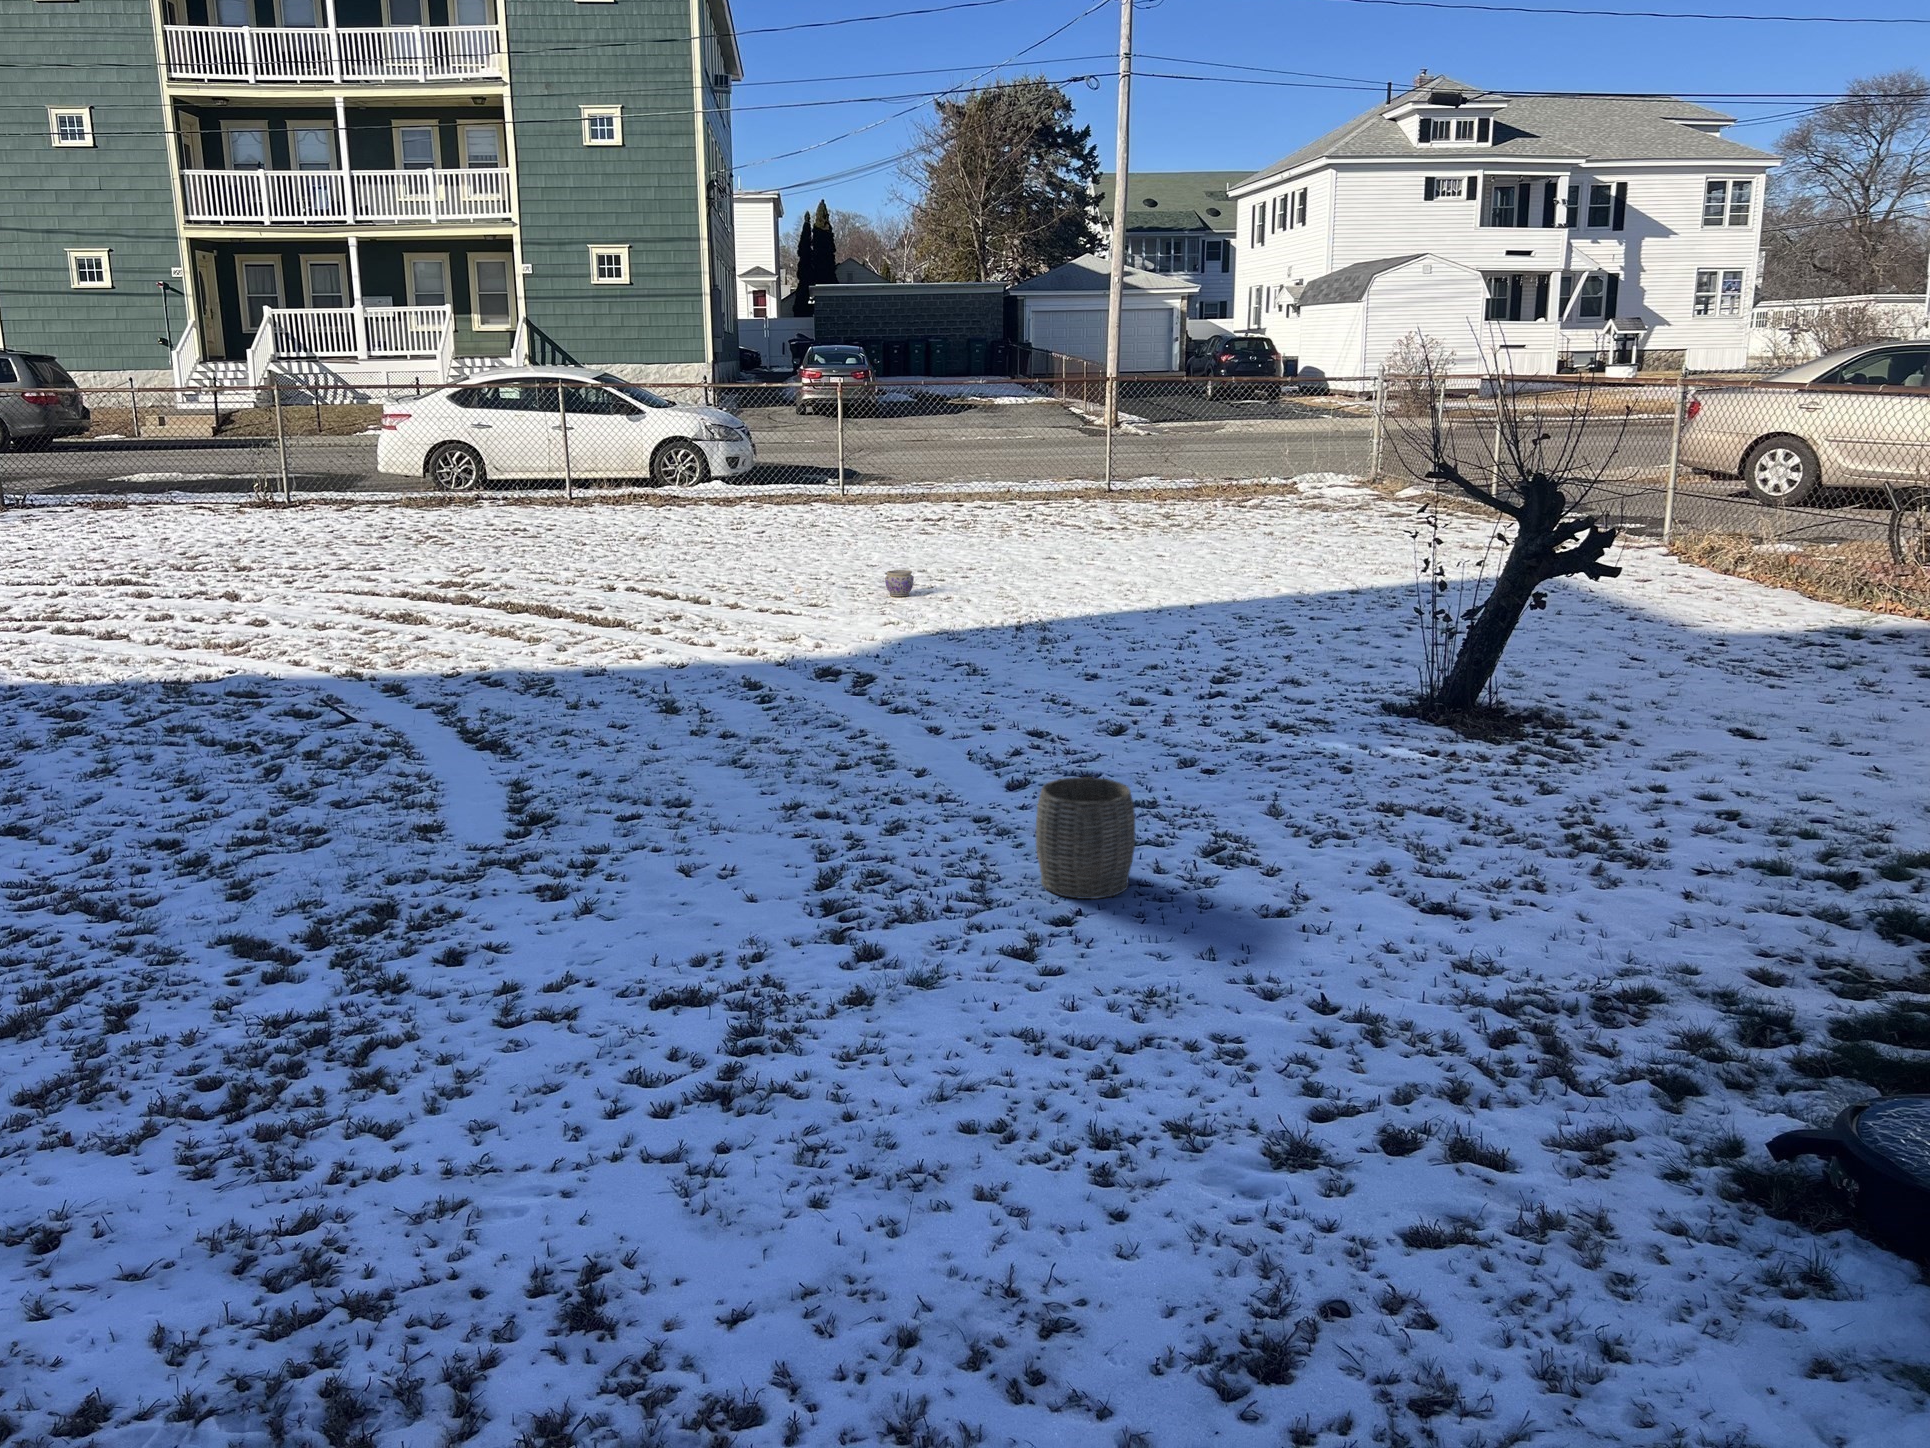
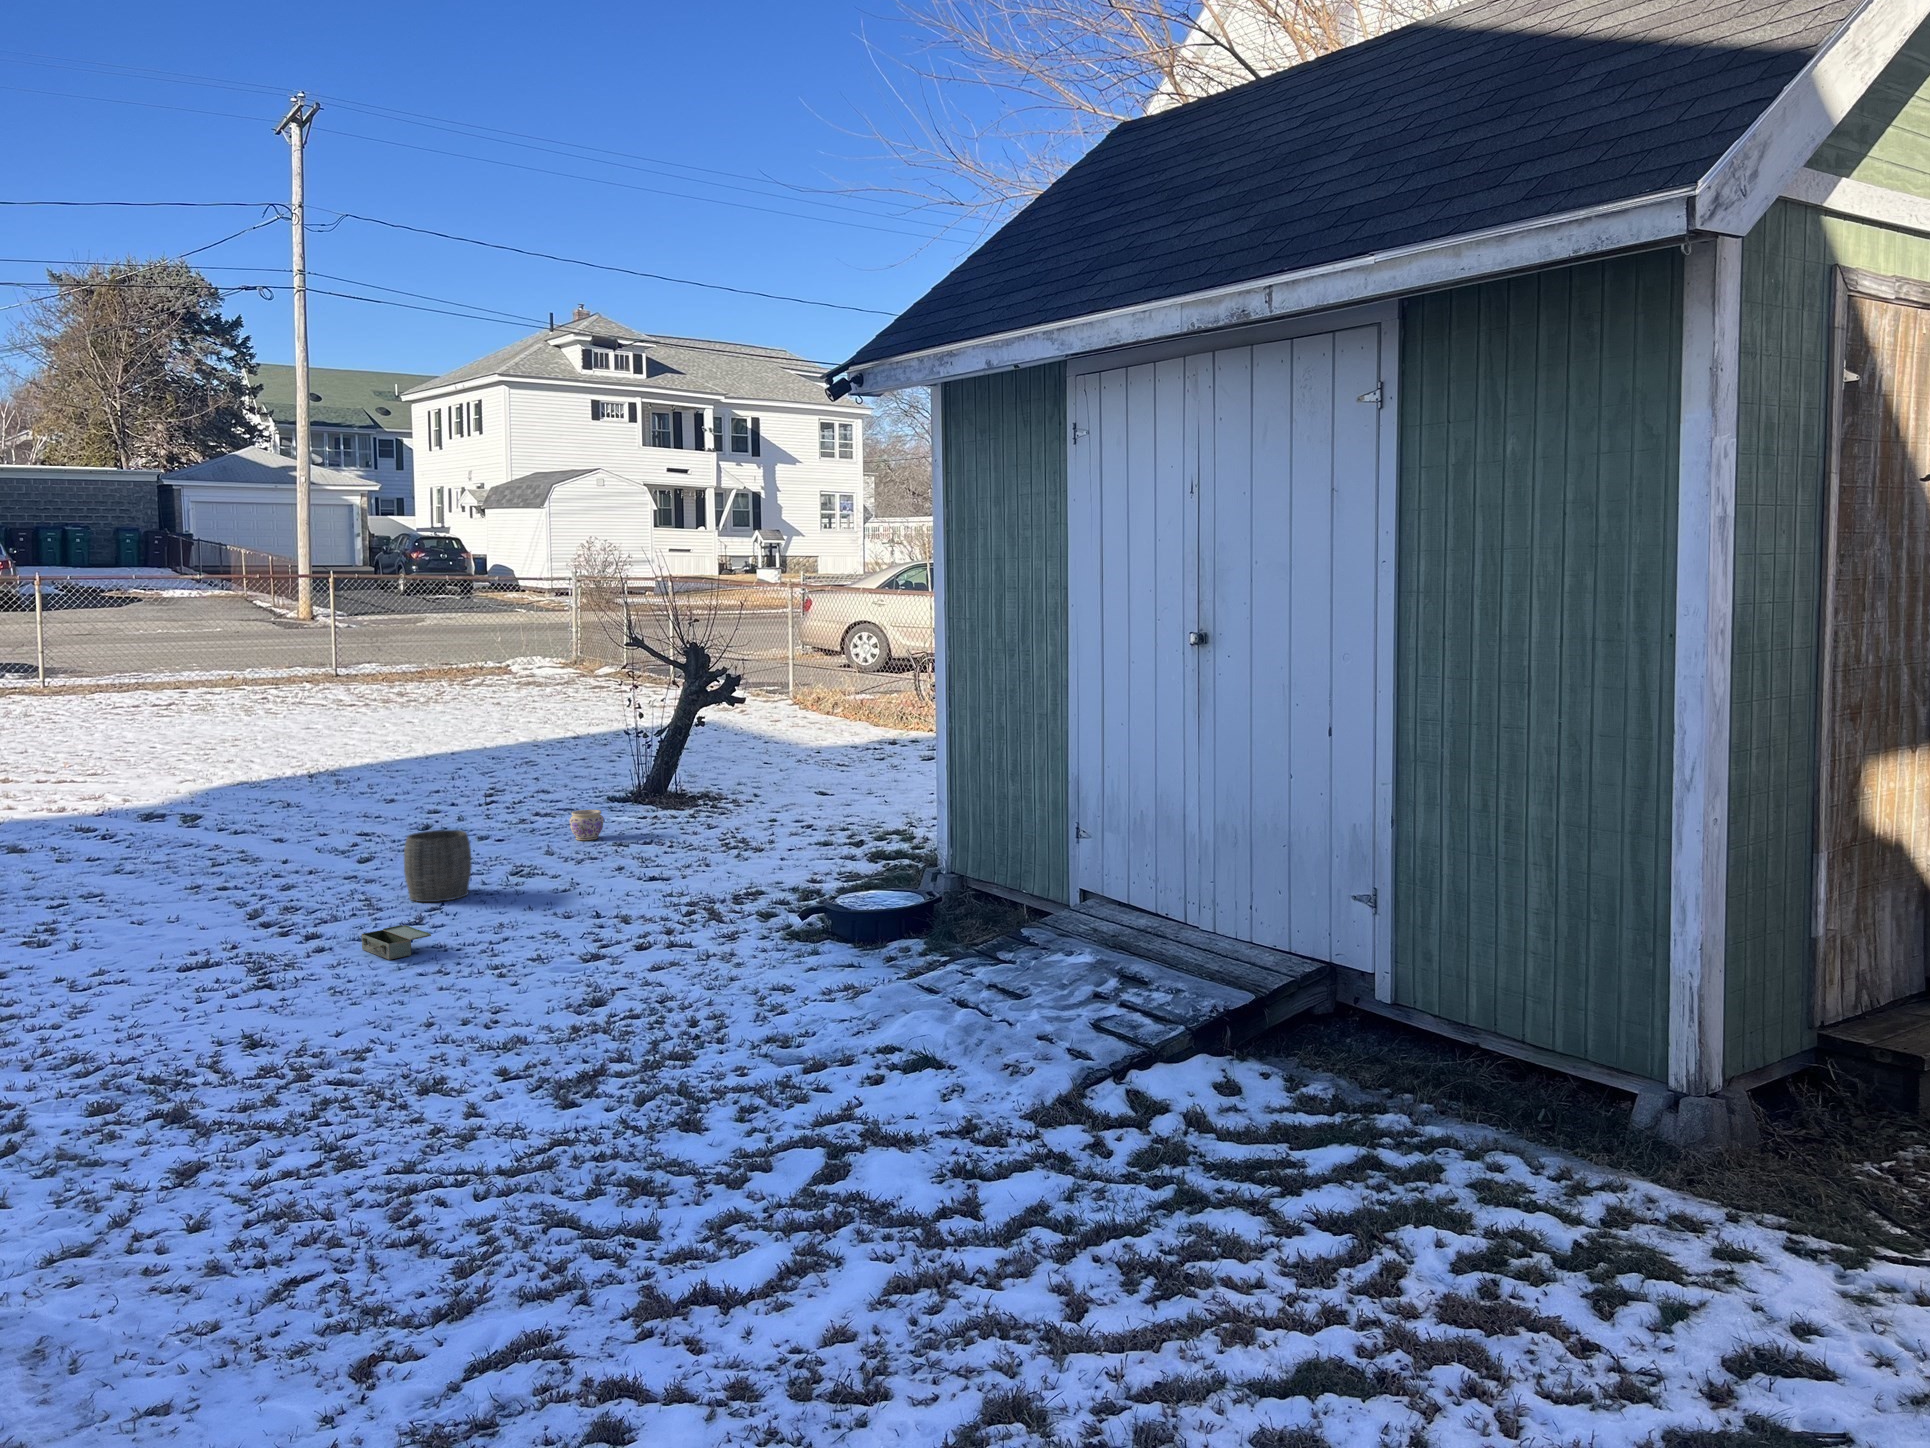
planter: present [885,570,914,597] -> present [569,810,604,841]
toolbox: none [920,969,1018,1048] -> present [362,925,431,960]

